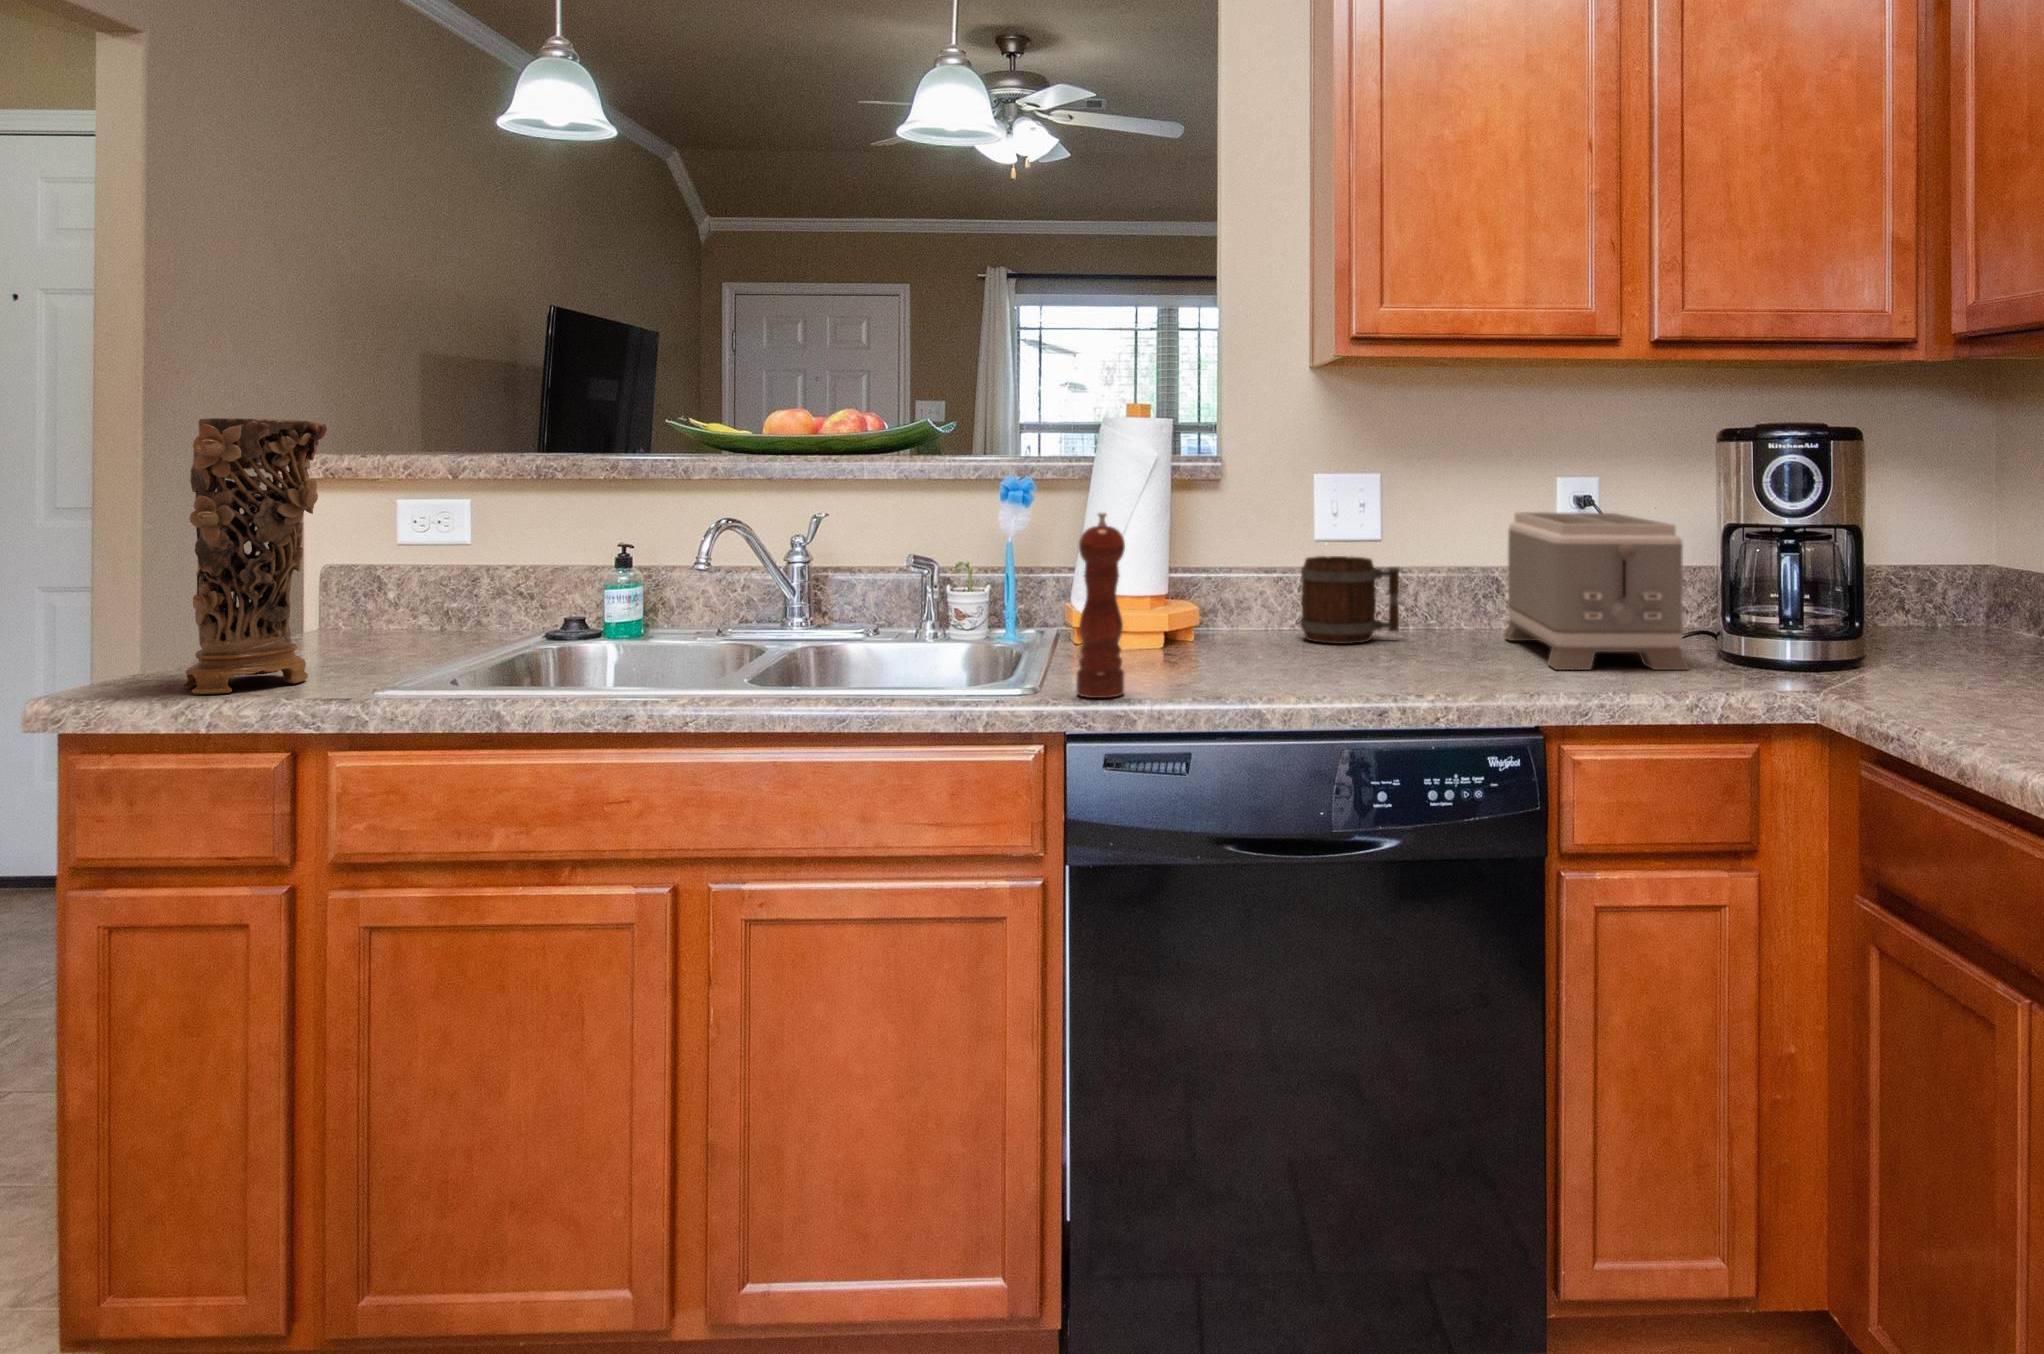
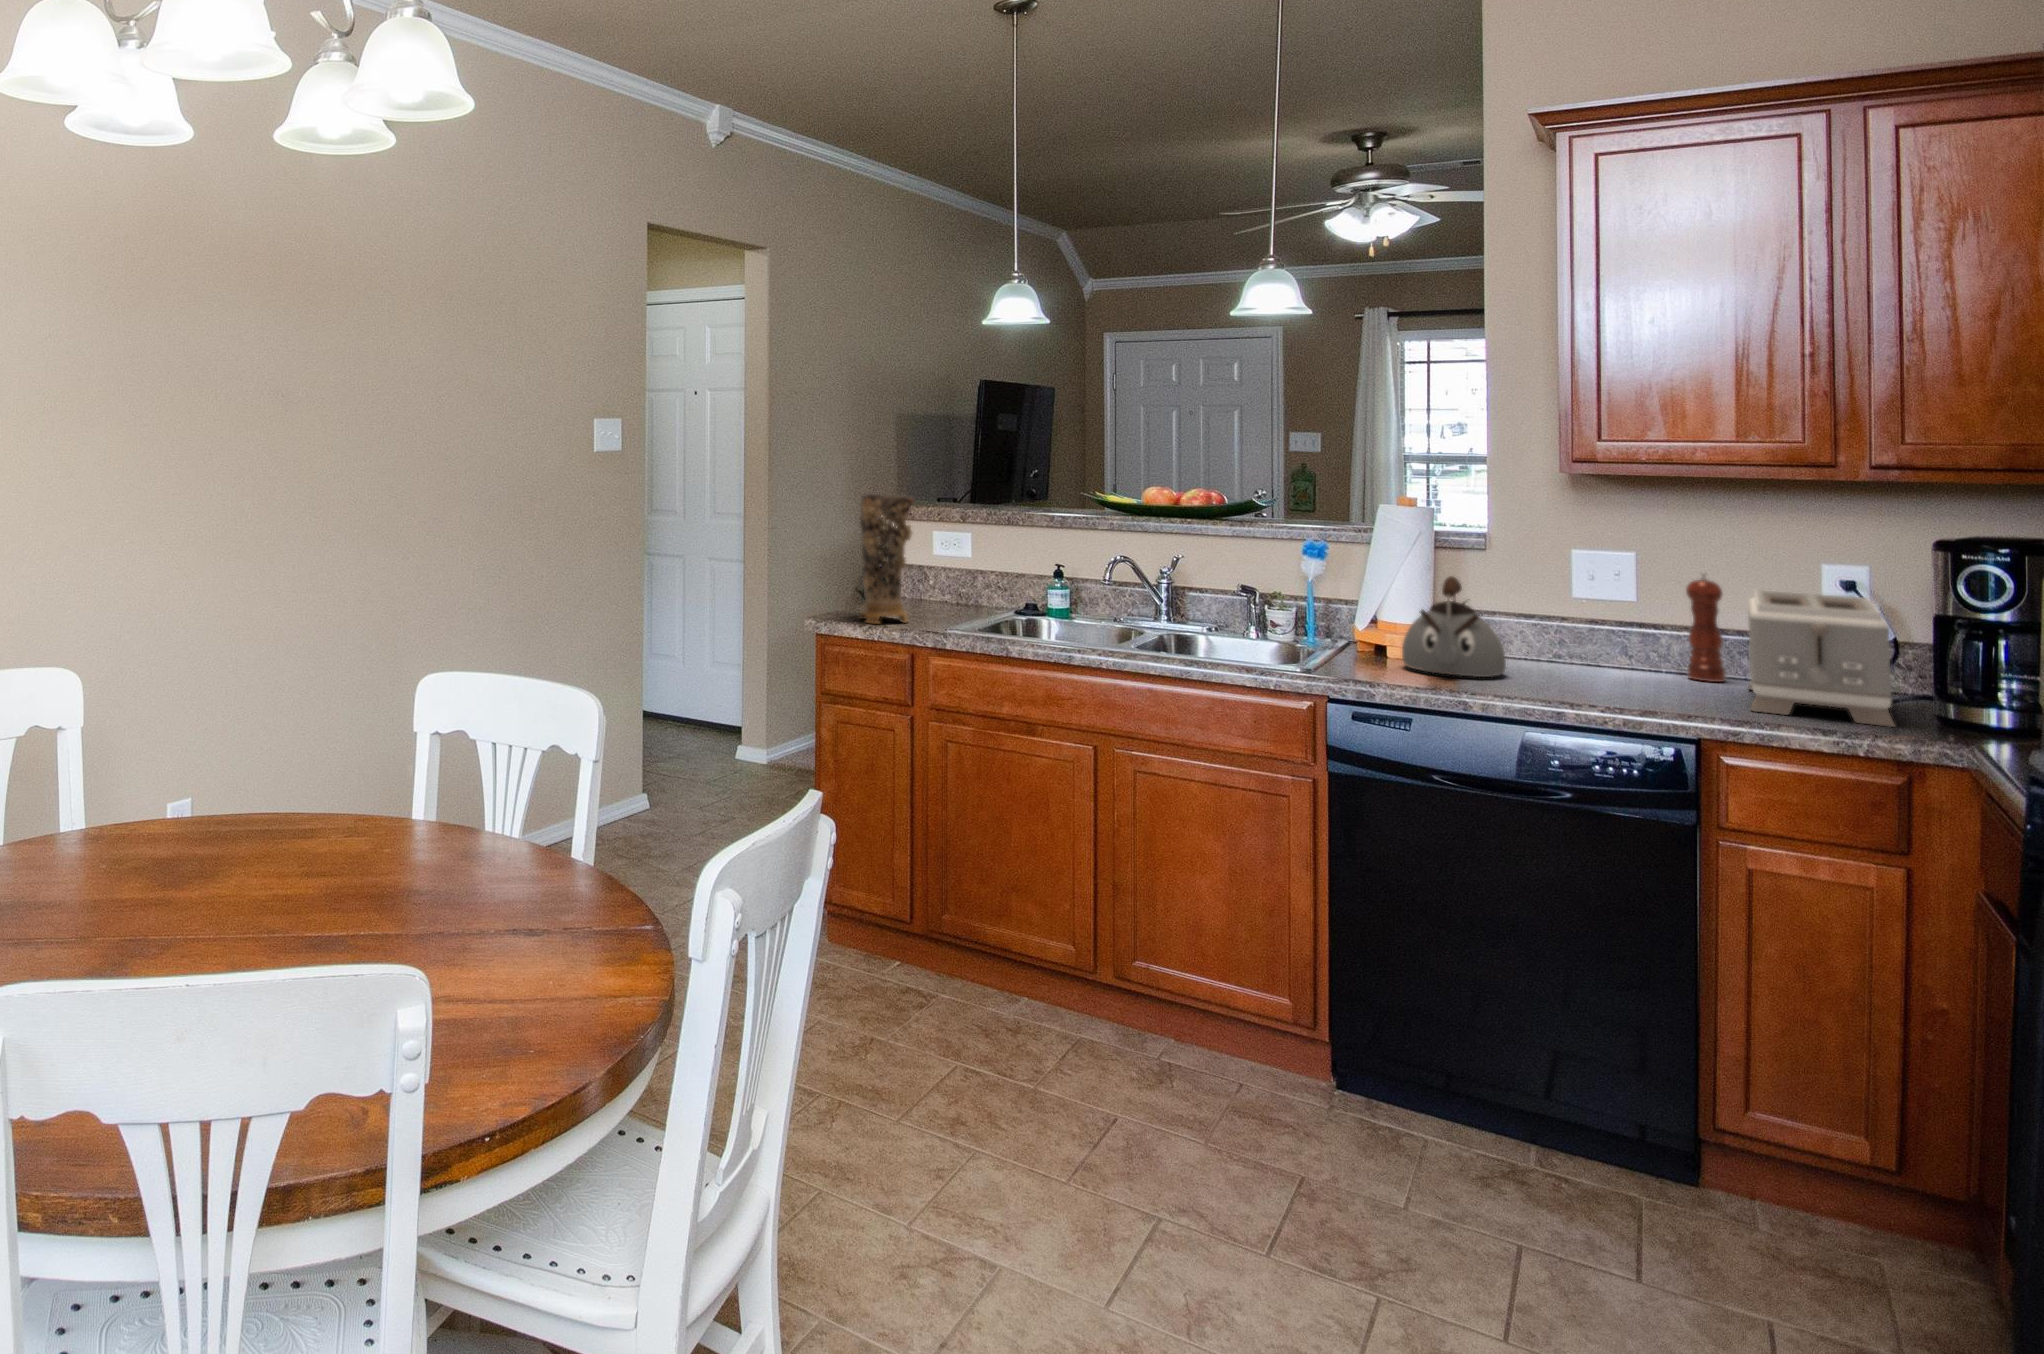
pepper mill: present [1076,513,1125,698] -> present [1686,572,1726,682]
kettle: none [1149,516,1275,665] -> present [1402,576,1506,677]
mug: present [1301,556,1399,644] -> none [1546,609,1639,676]

